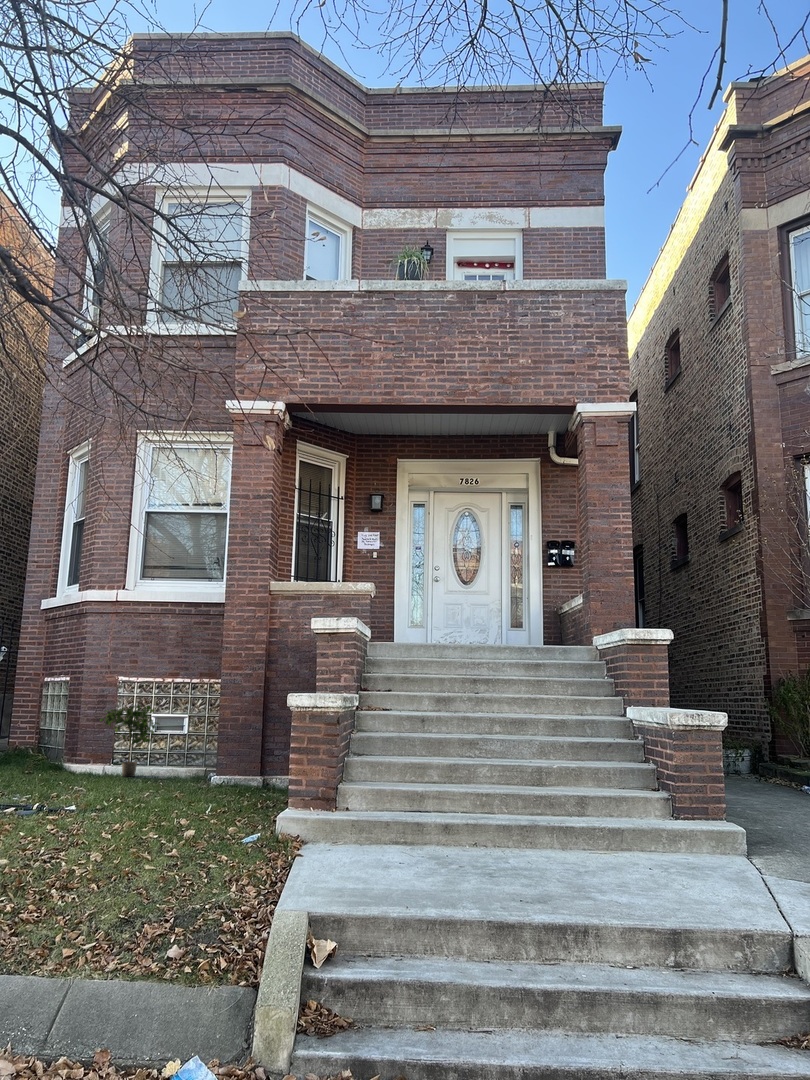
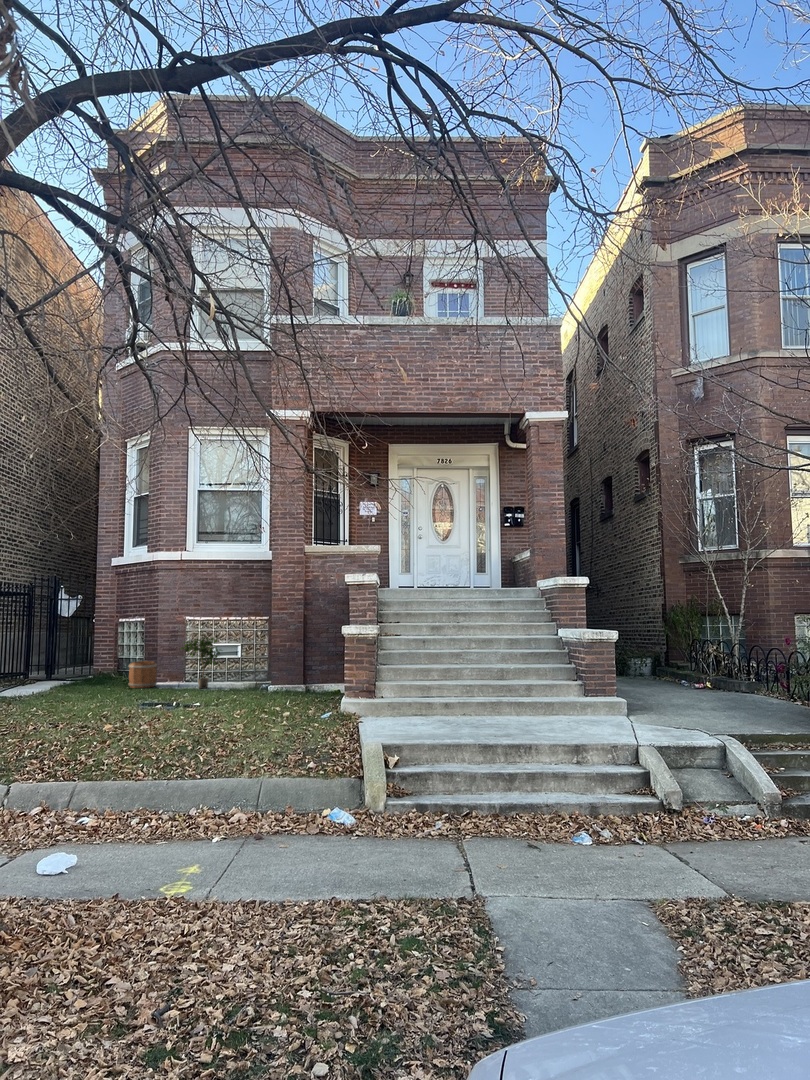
bucket: none [31,736,75,773] -> present [128,661,157,688]

